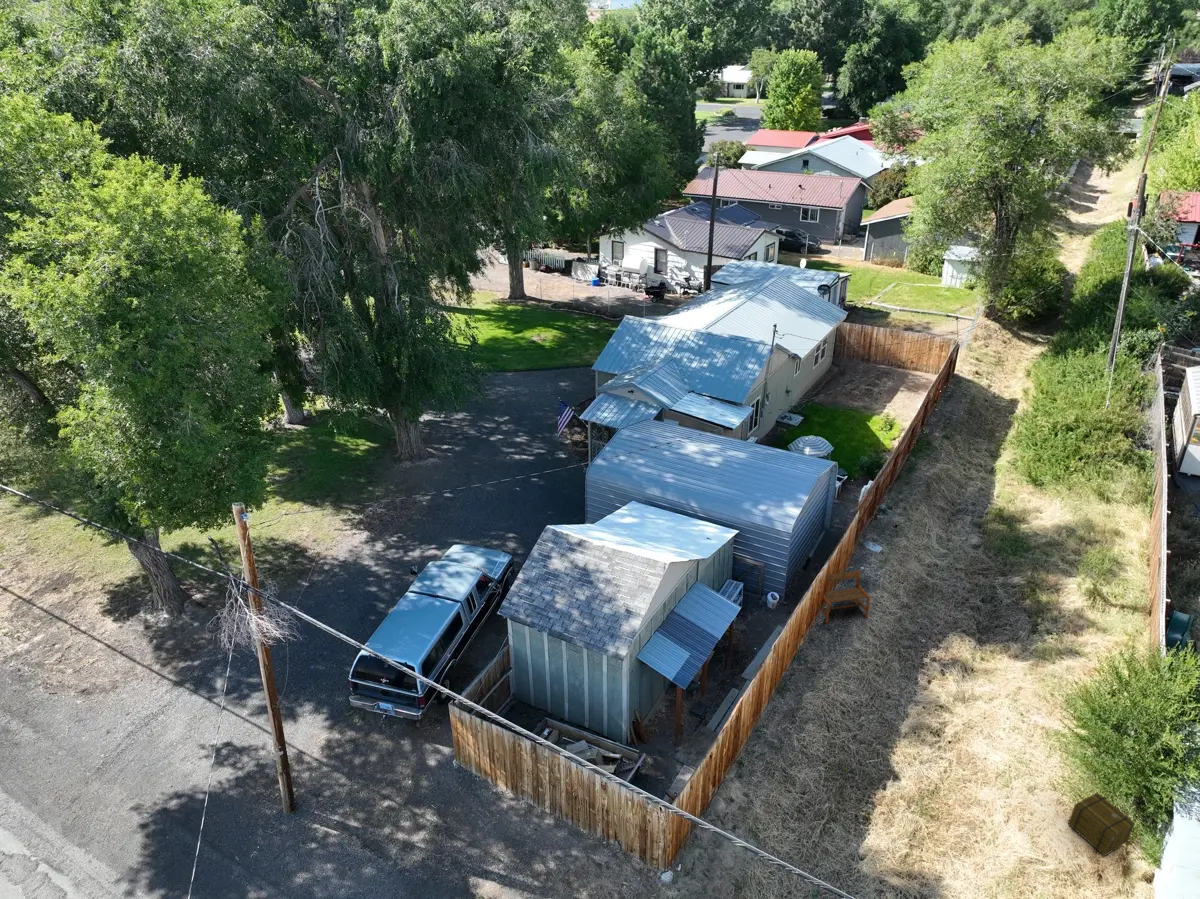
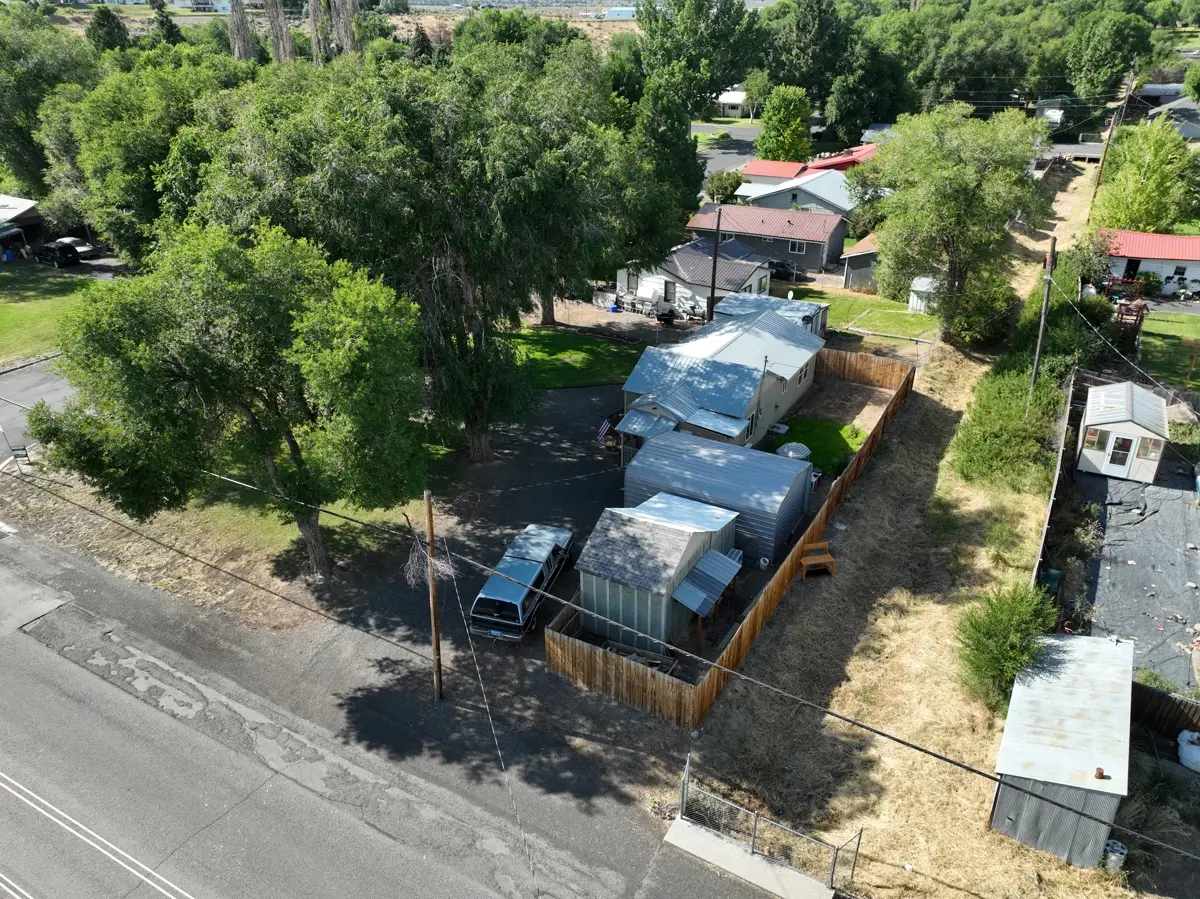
cardboard box: present [1068,793,1135,856] -> none [961,684,1003,724]

